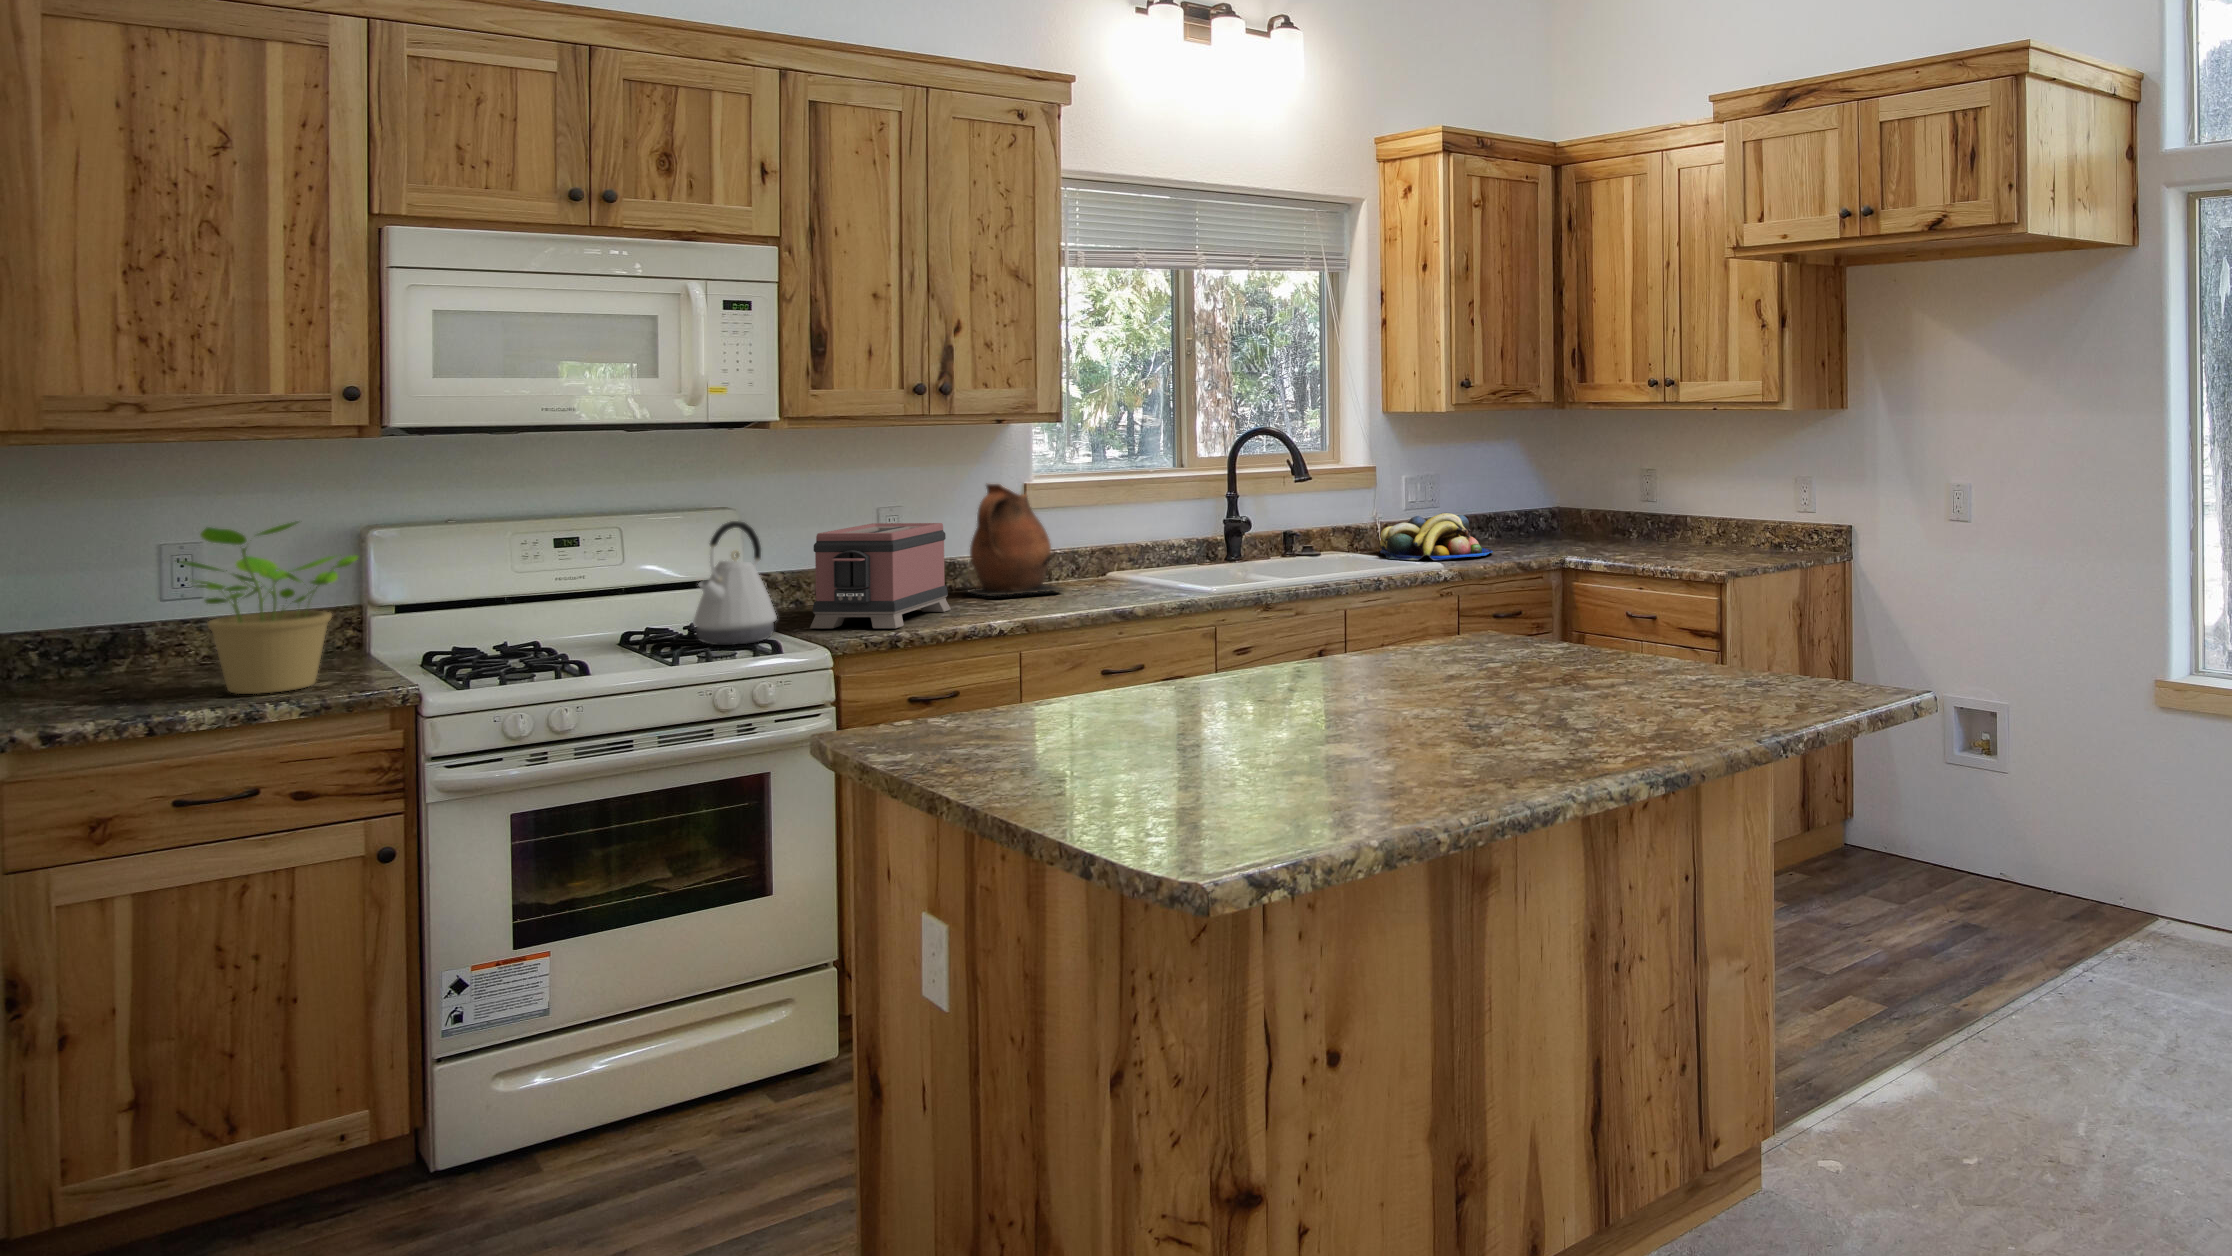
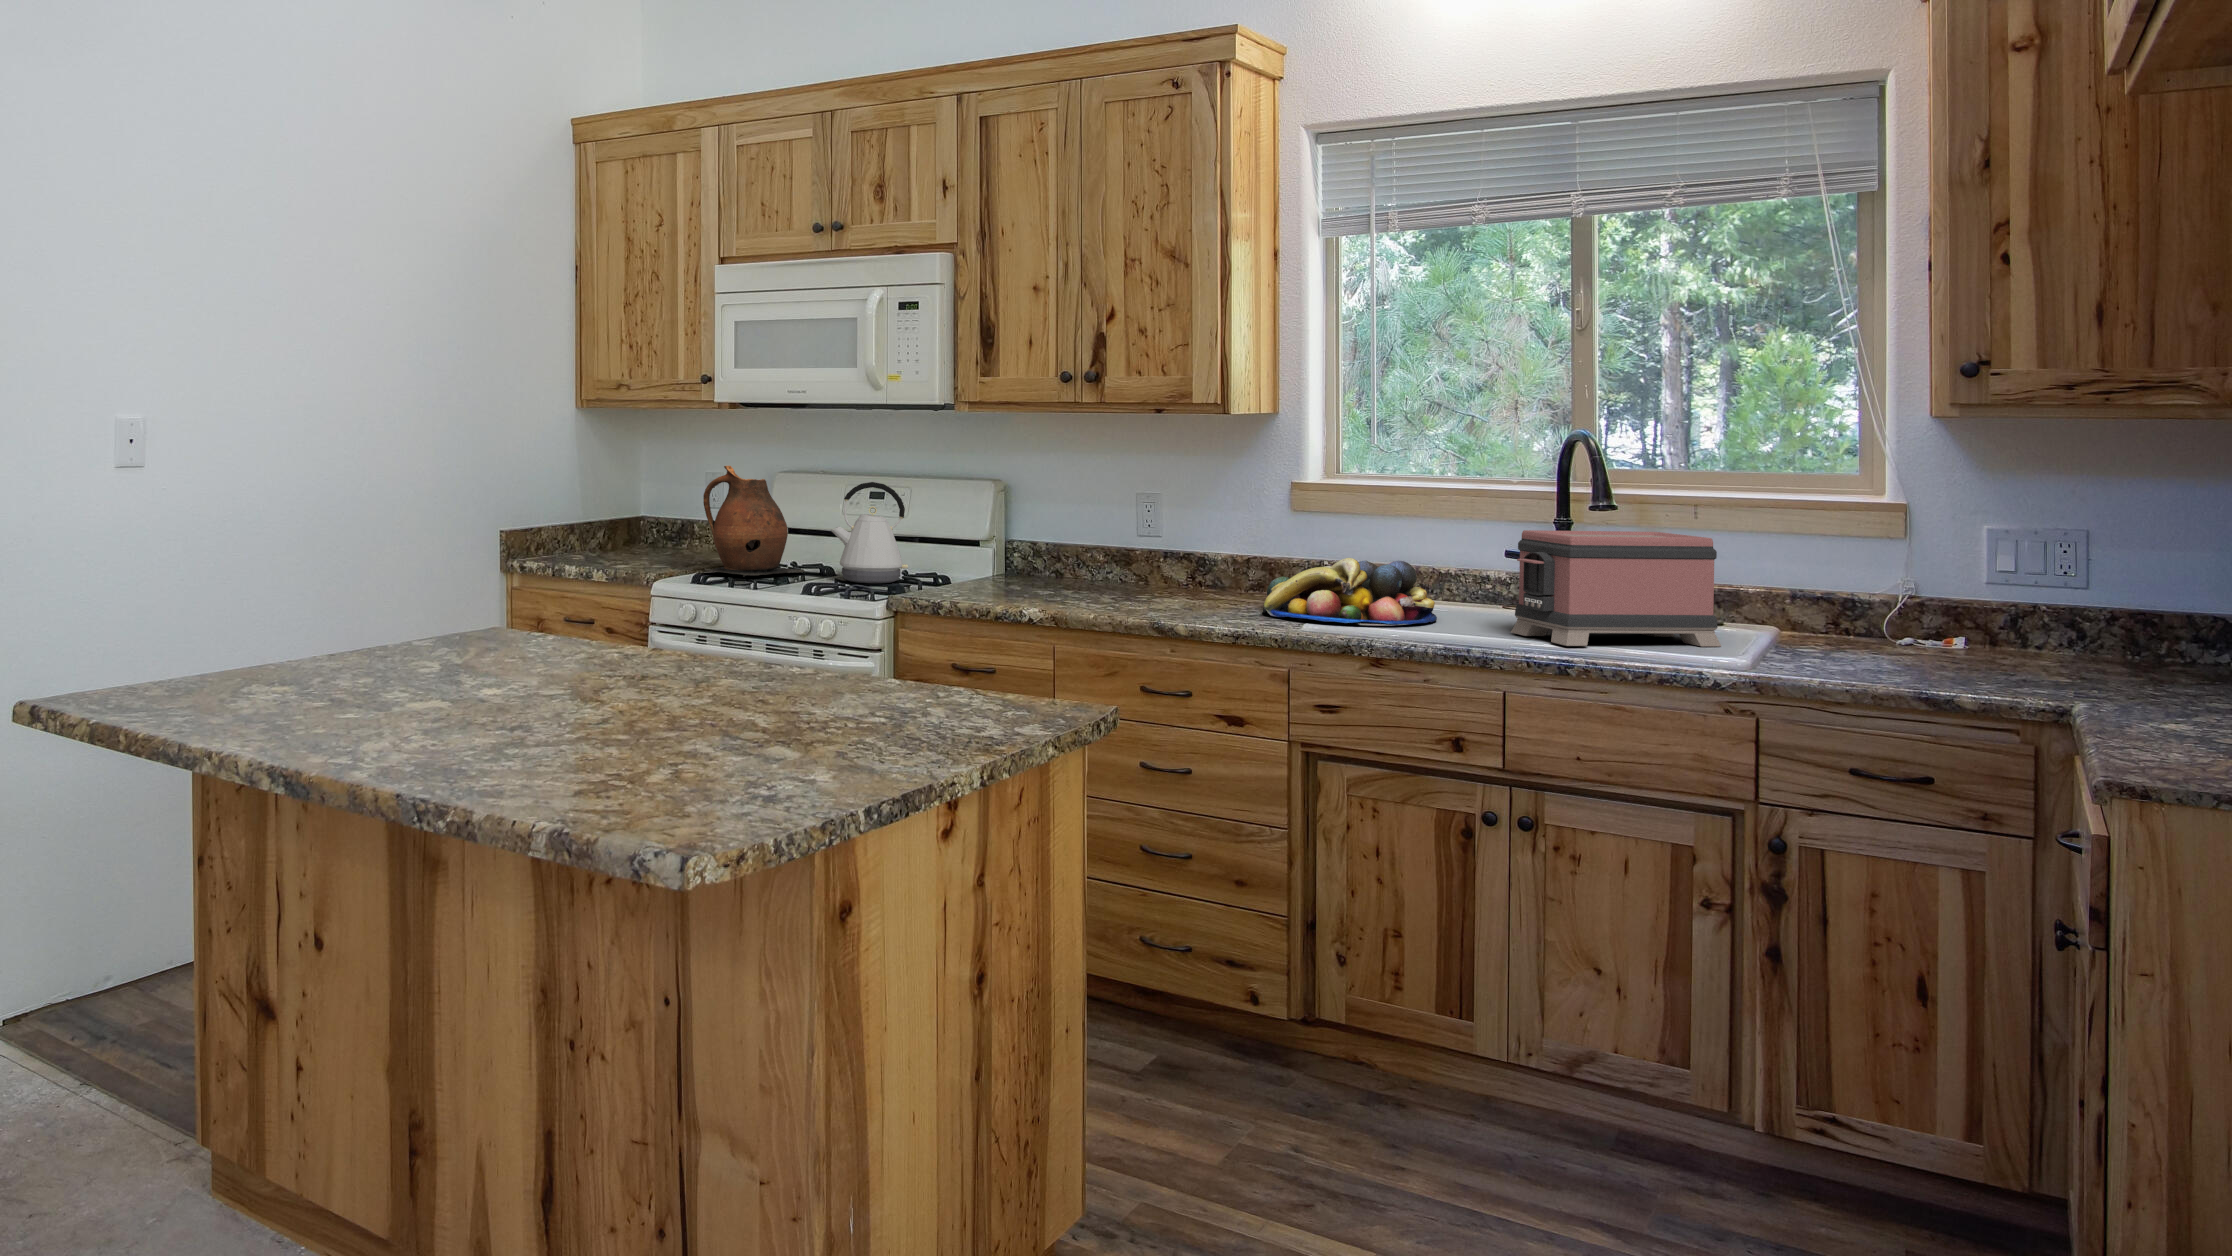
ceramic pitcher: present [966,484,1062,596] -> present [703,466,805,577]
fruit bowl: present [1380,512,1493,560] -> present [1262,558,1437,624]
potted plant: present [180,522,358,694] -> none [595,454,685,562]
toaster: present [810,523,951,628] -> present [1511,530,1721,647]

